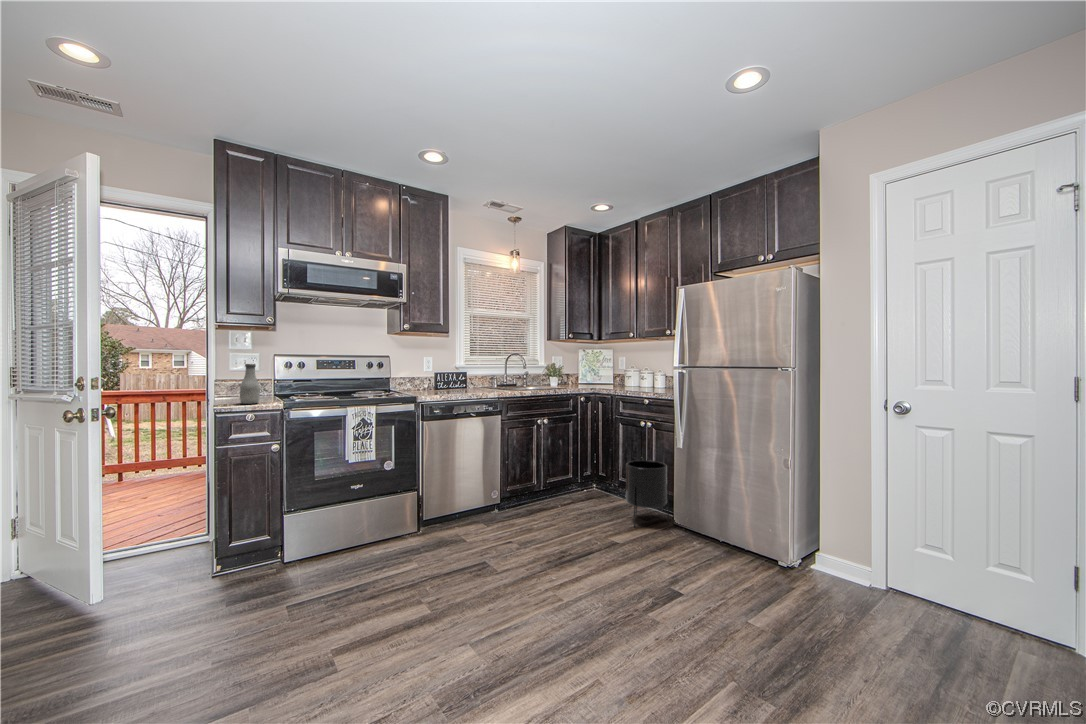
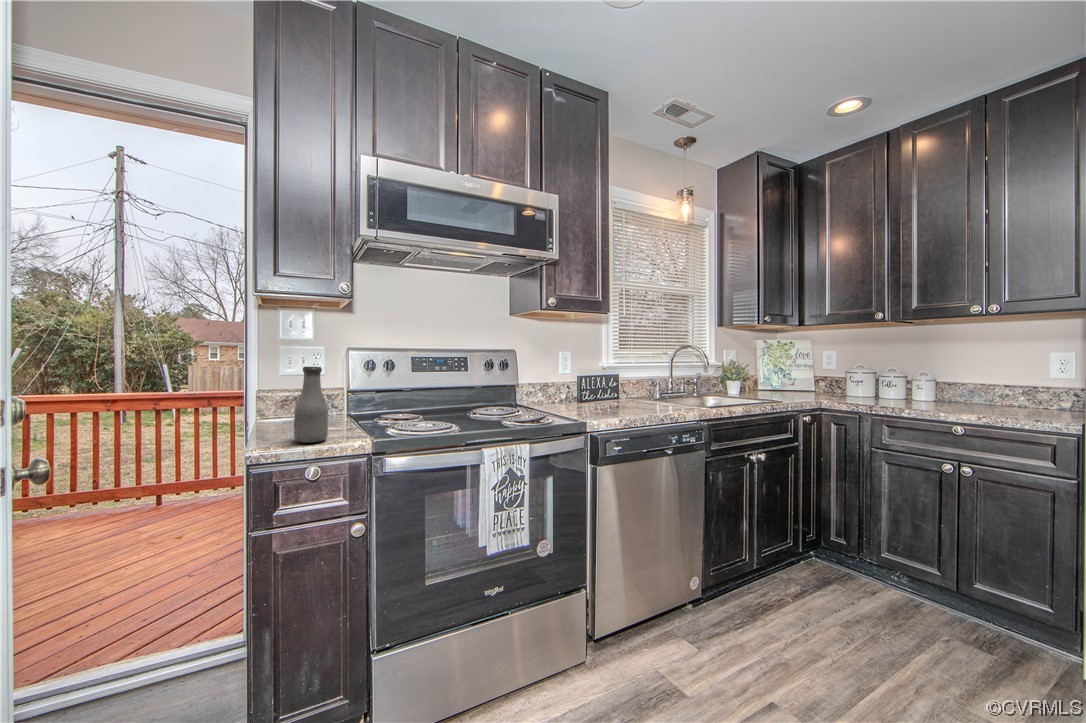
planter: present [626,460,669,527] -> none [942,540,1044,674]

